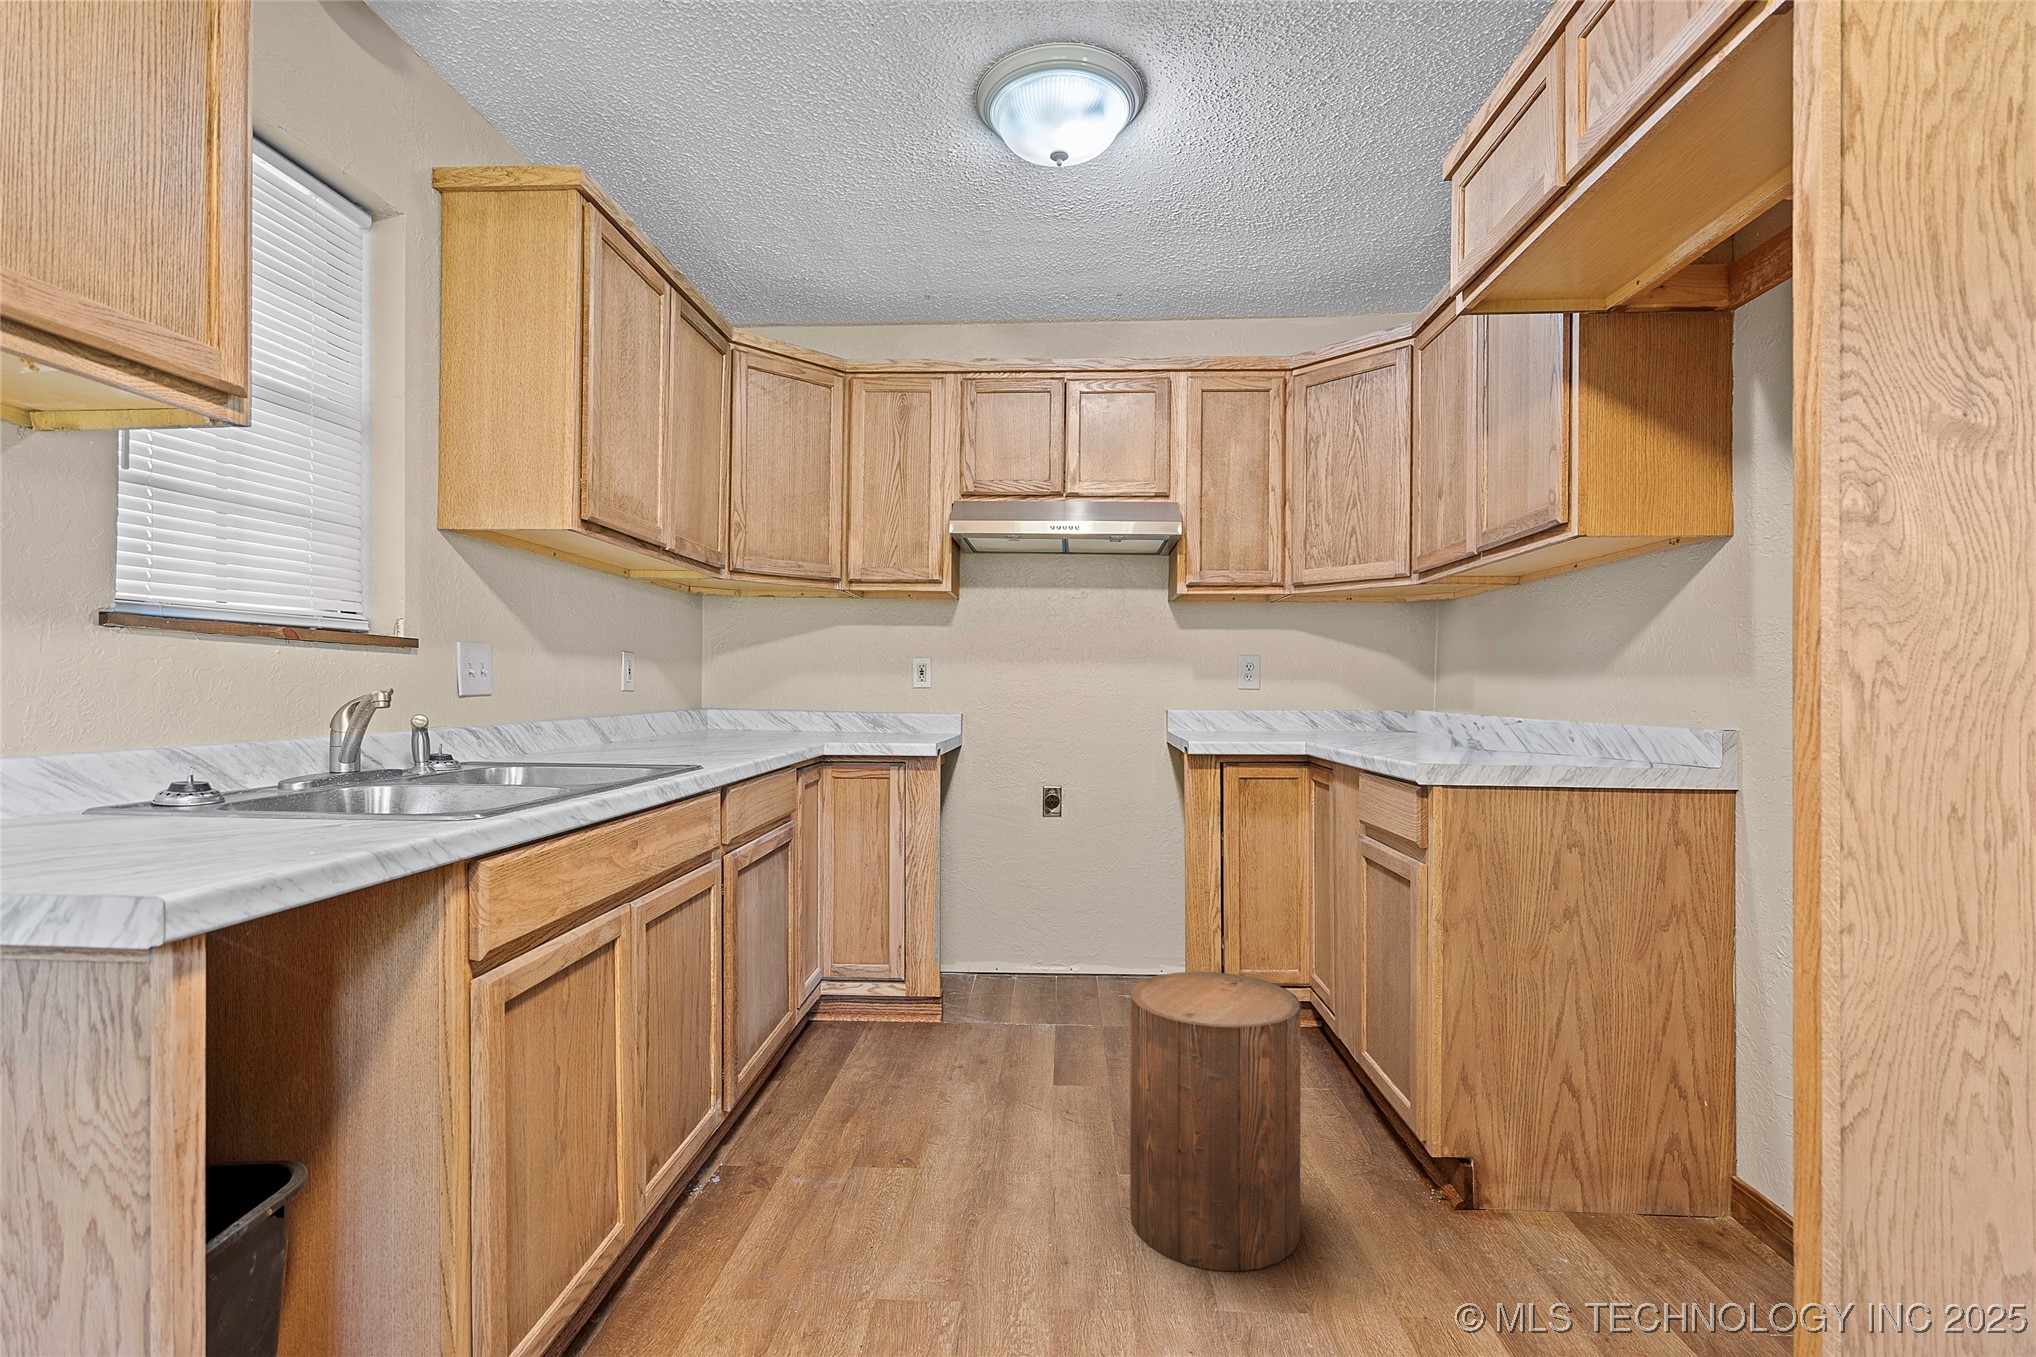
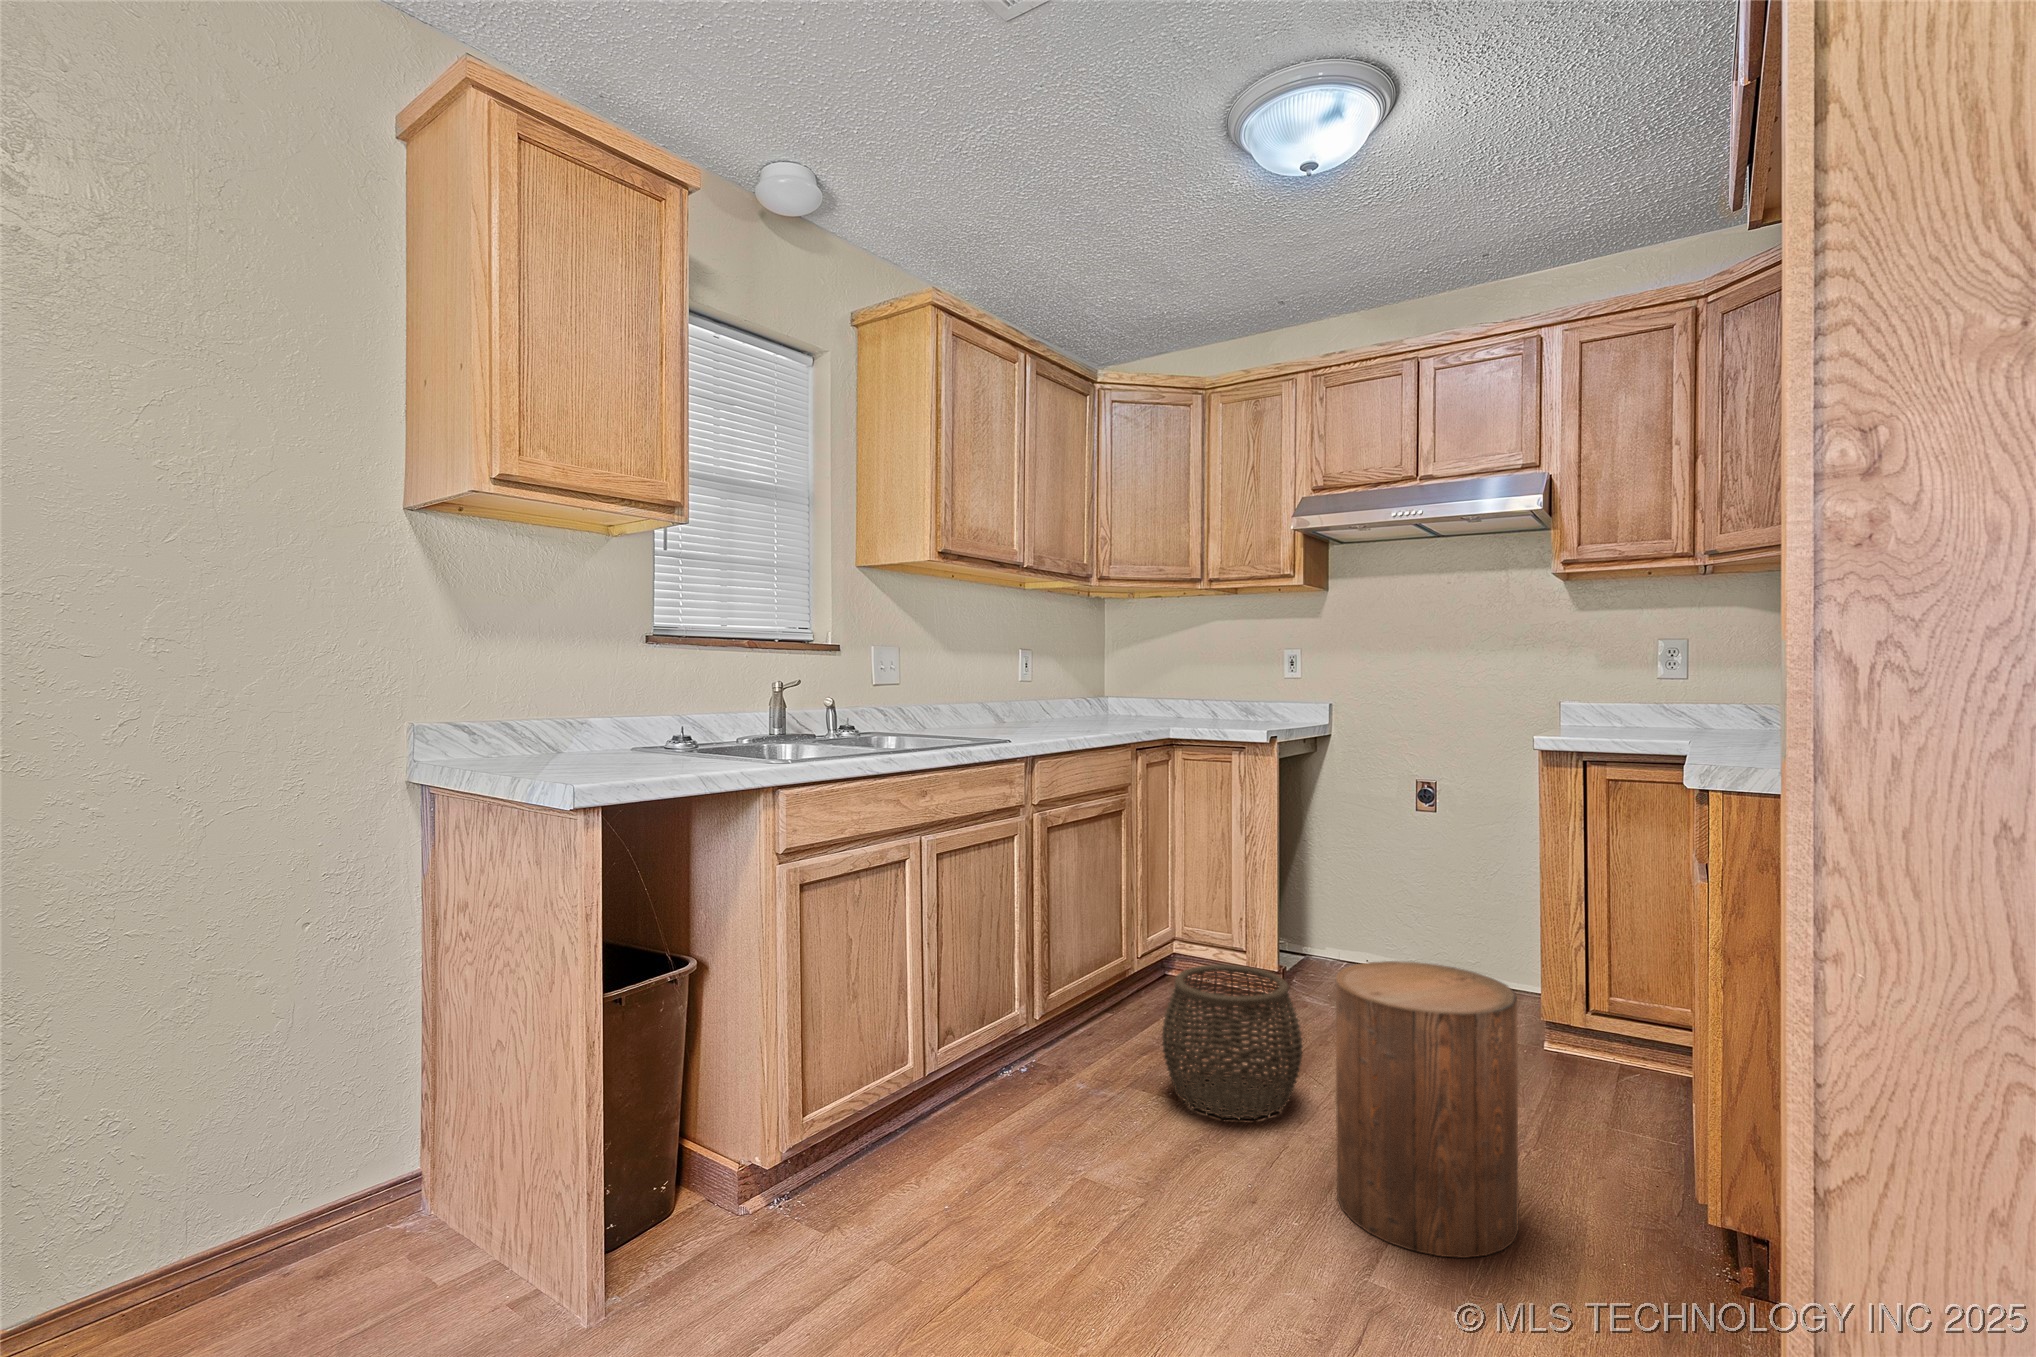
woven basket: none [894,1000,1045,1176] -> present [1162,965,1303,1119]

